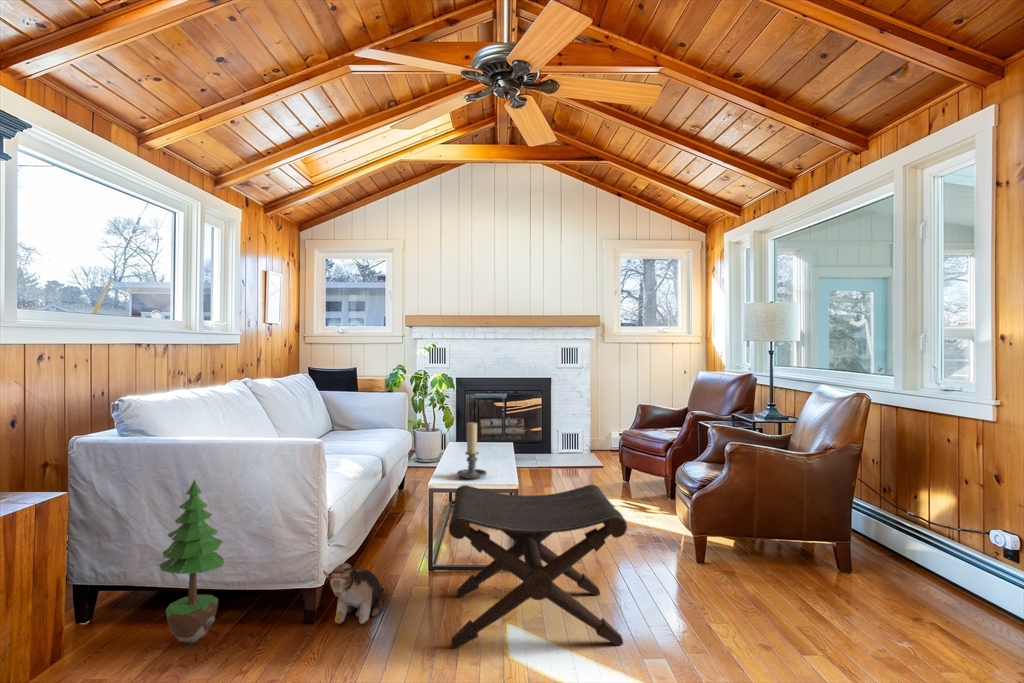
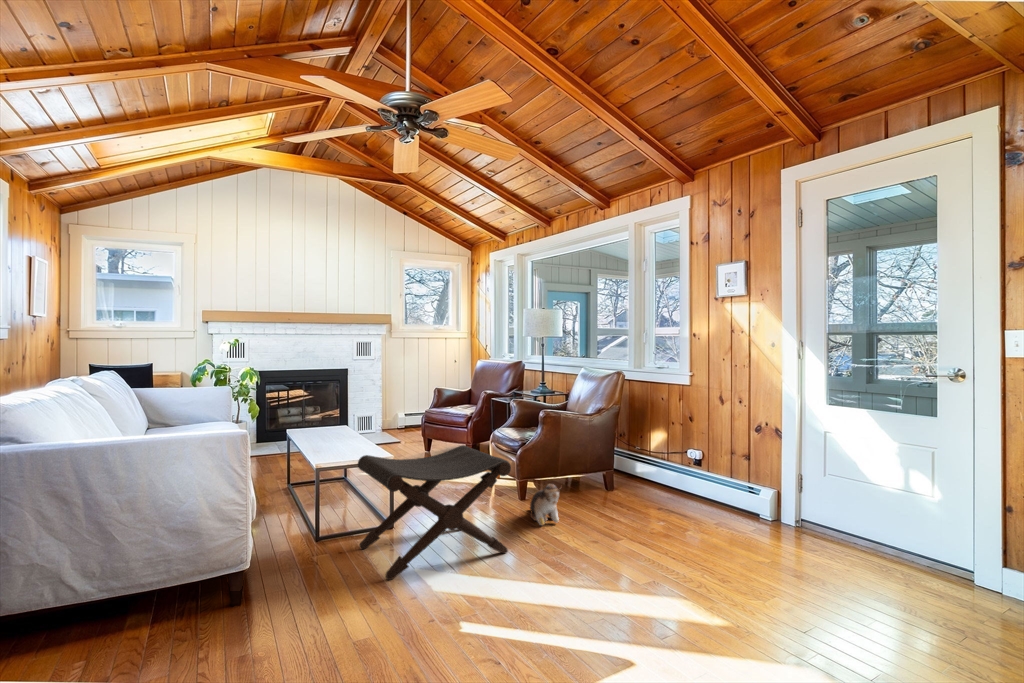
candle holder: present [457,422,487,479] -> none [337,405,364,454]
potted tree: present [159,479,225,643] -> none [93,468,165,632]
plush toy: present [323,563,384,624] -> present [530,484,560,525]

